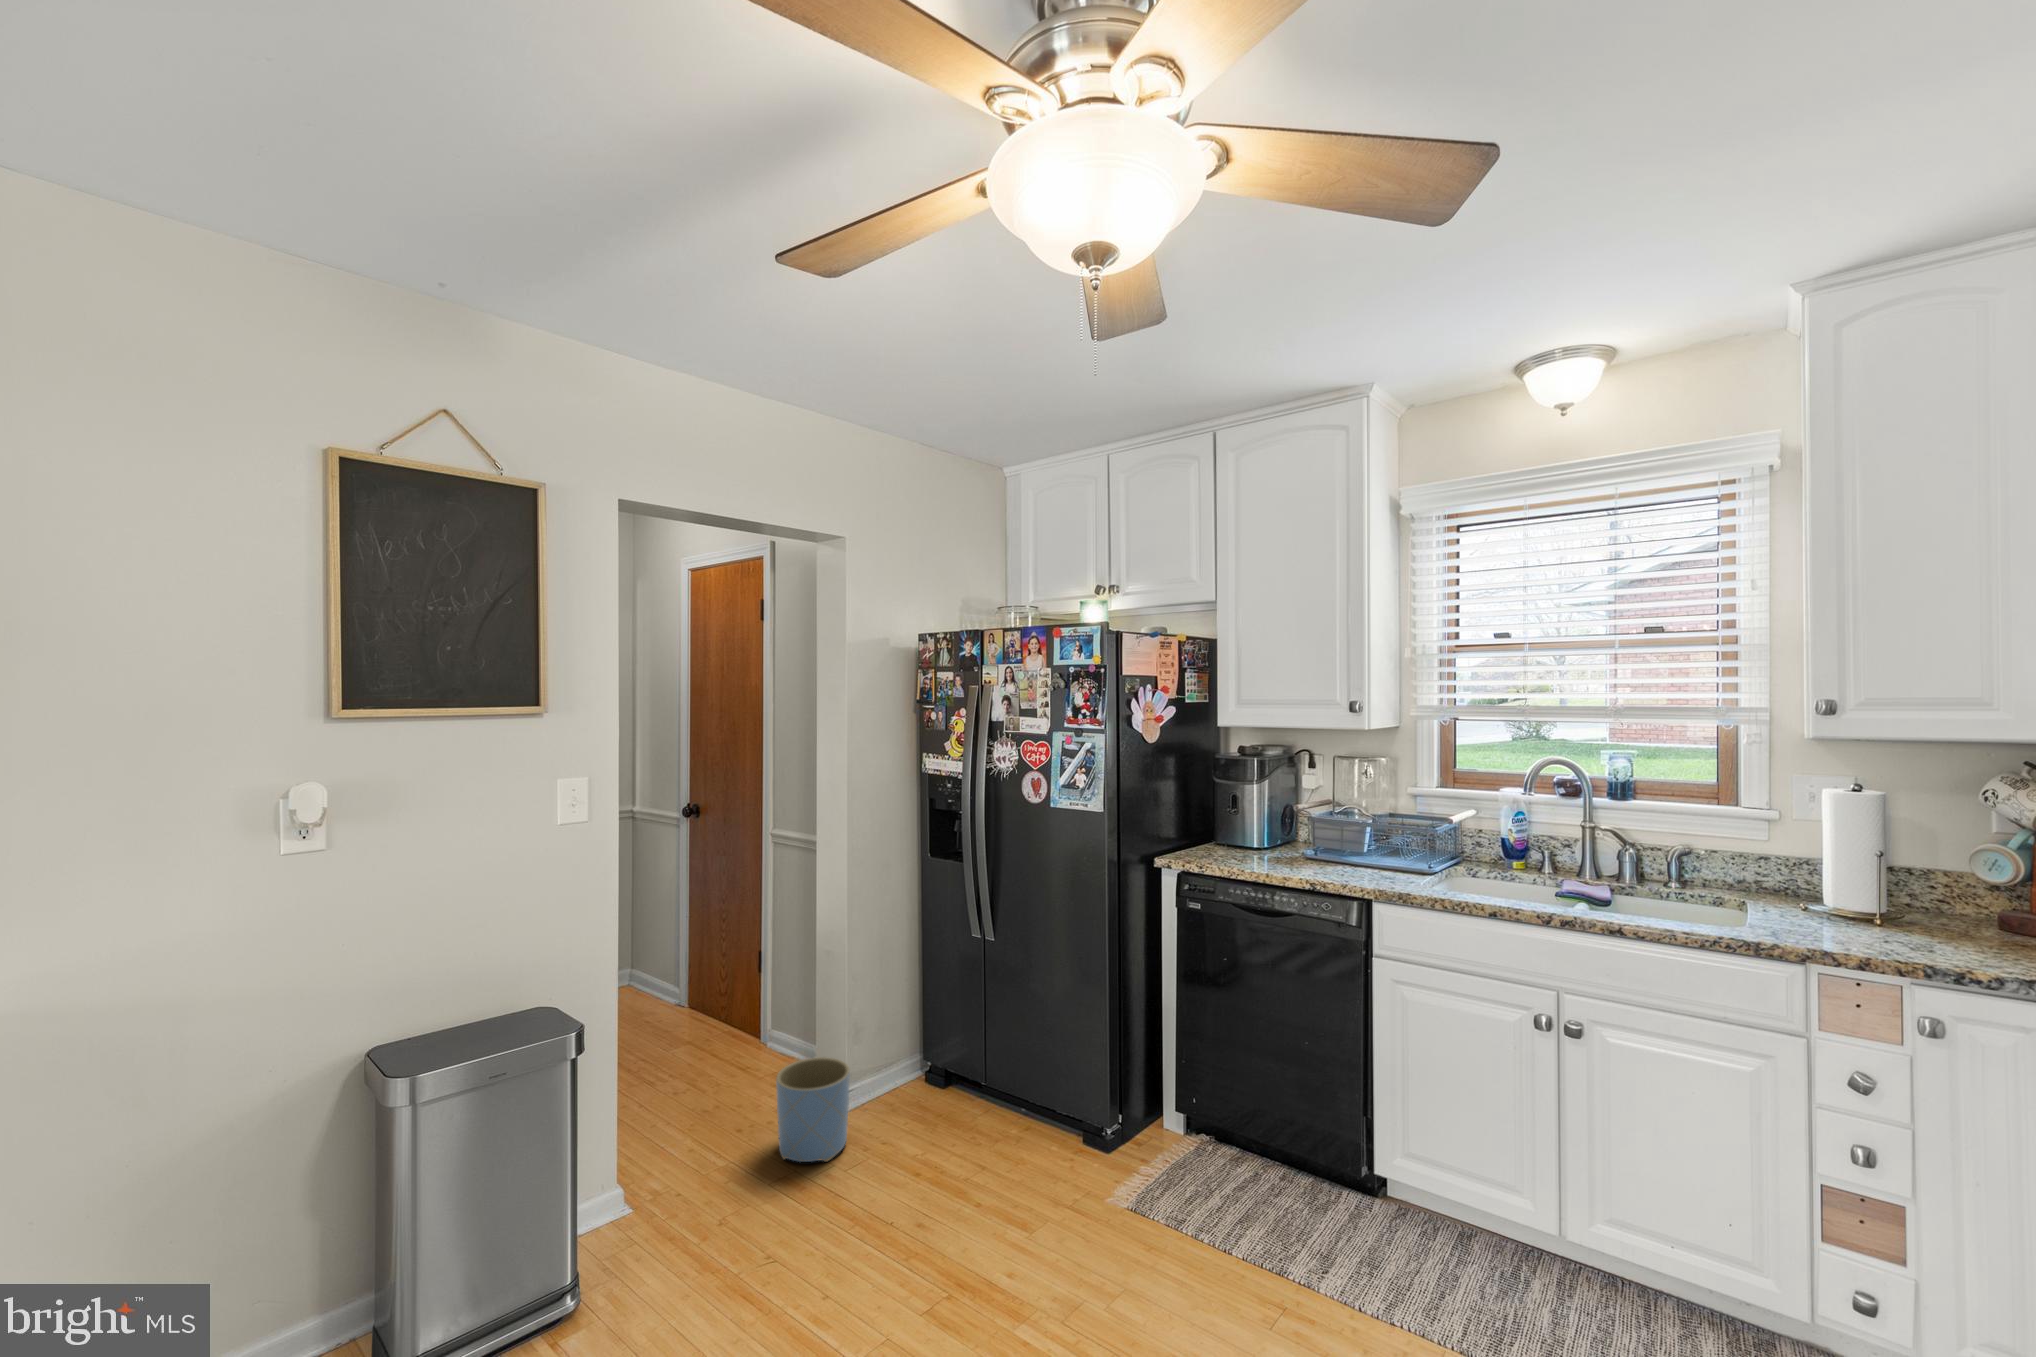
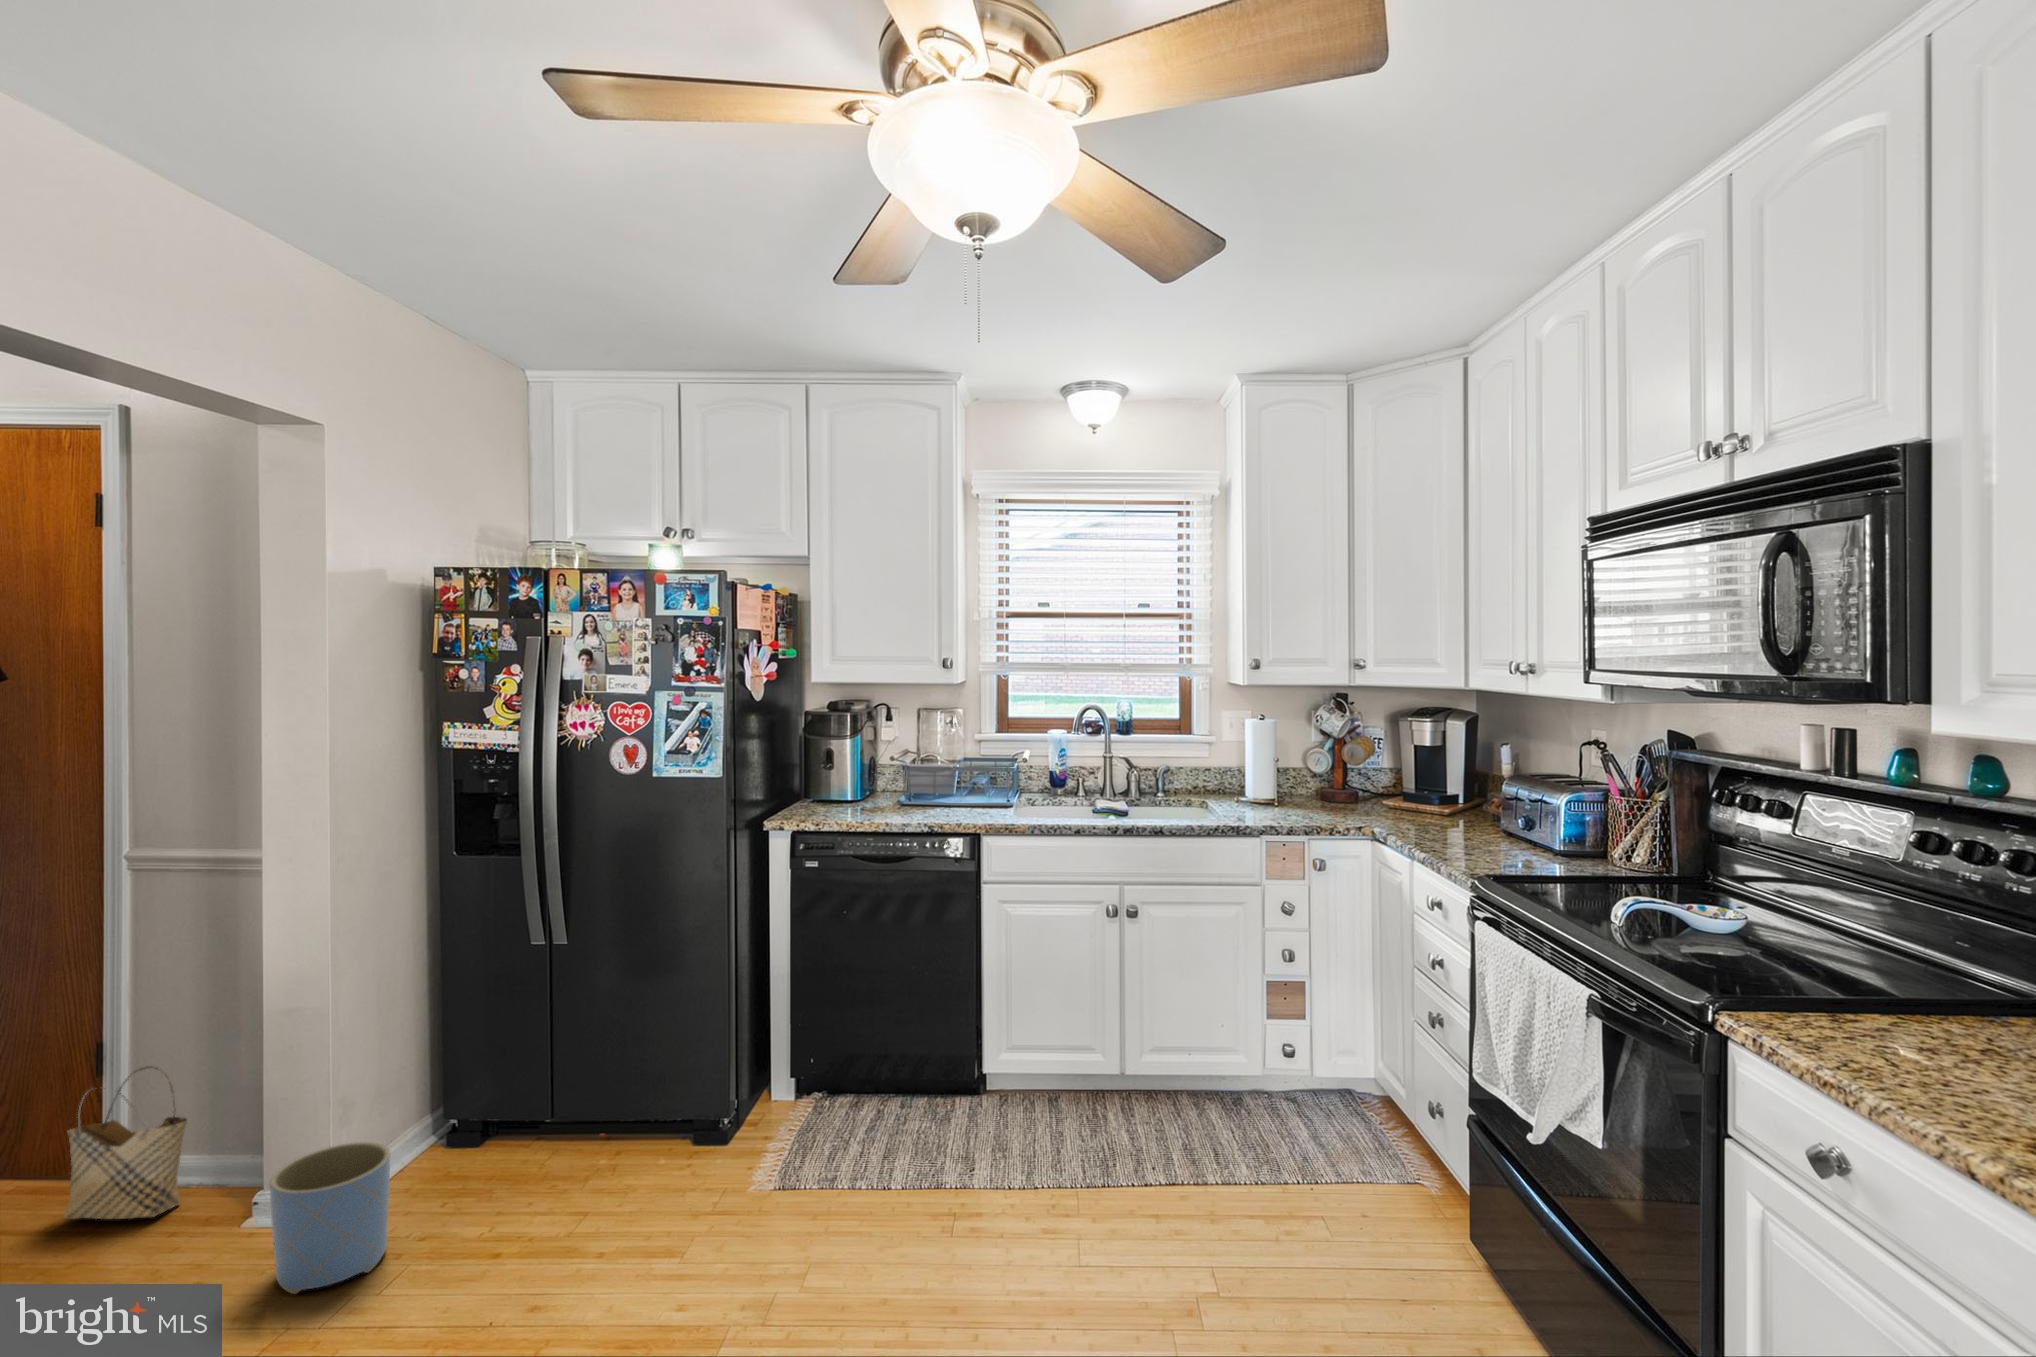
woven basket: none [727,968,783,1070] -> present [64,1066,187,1219]

